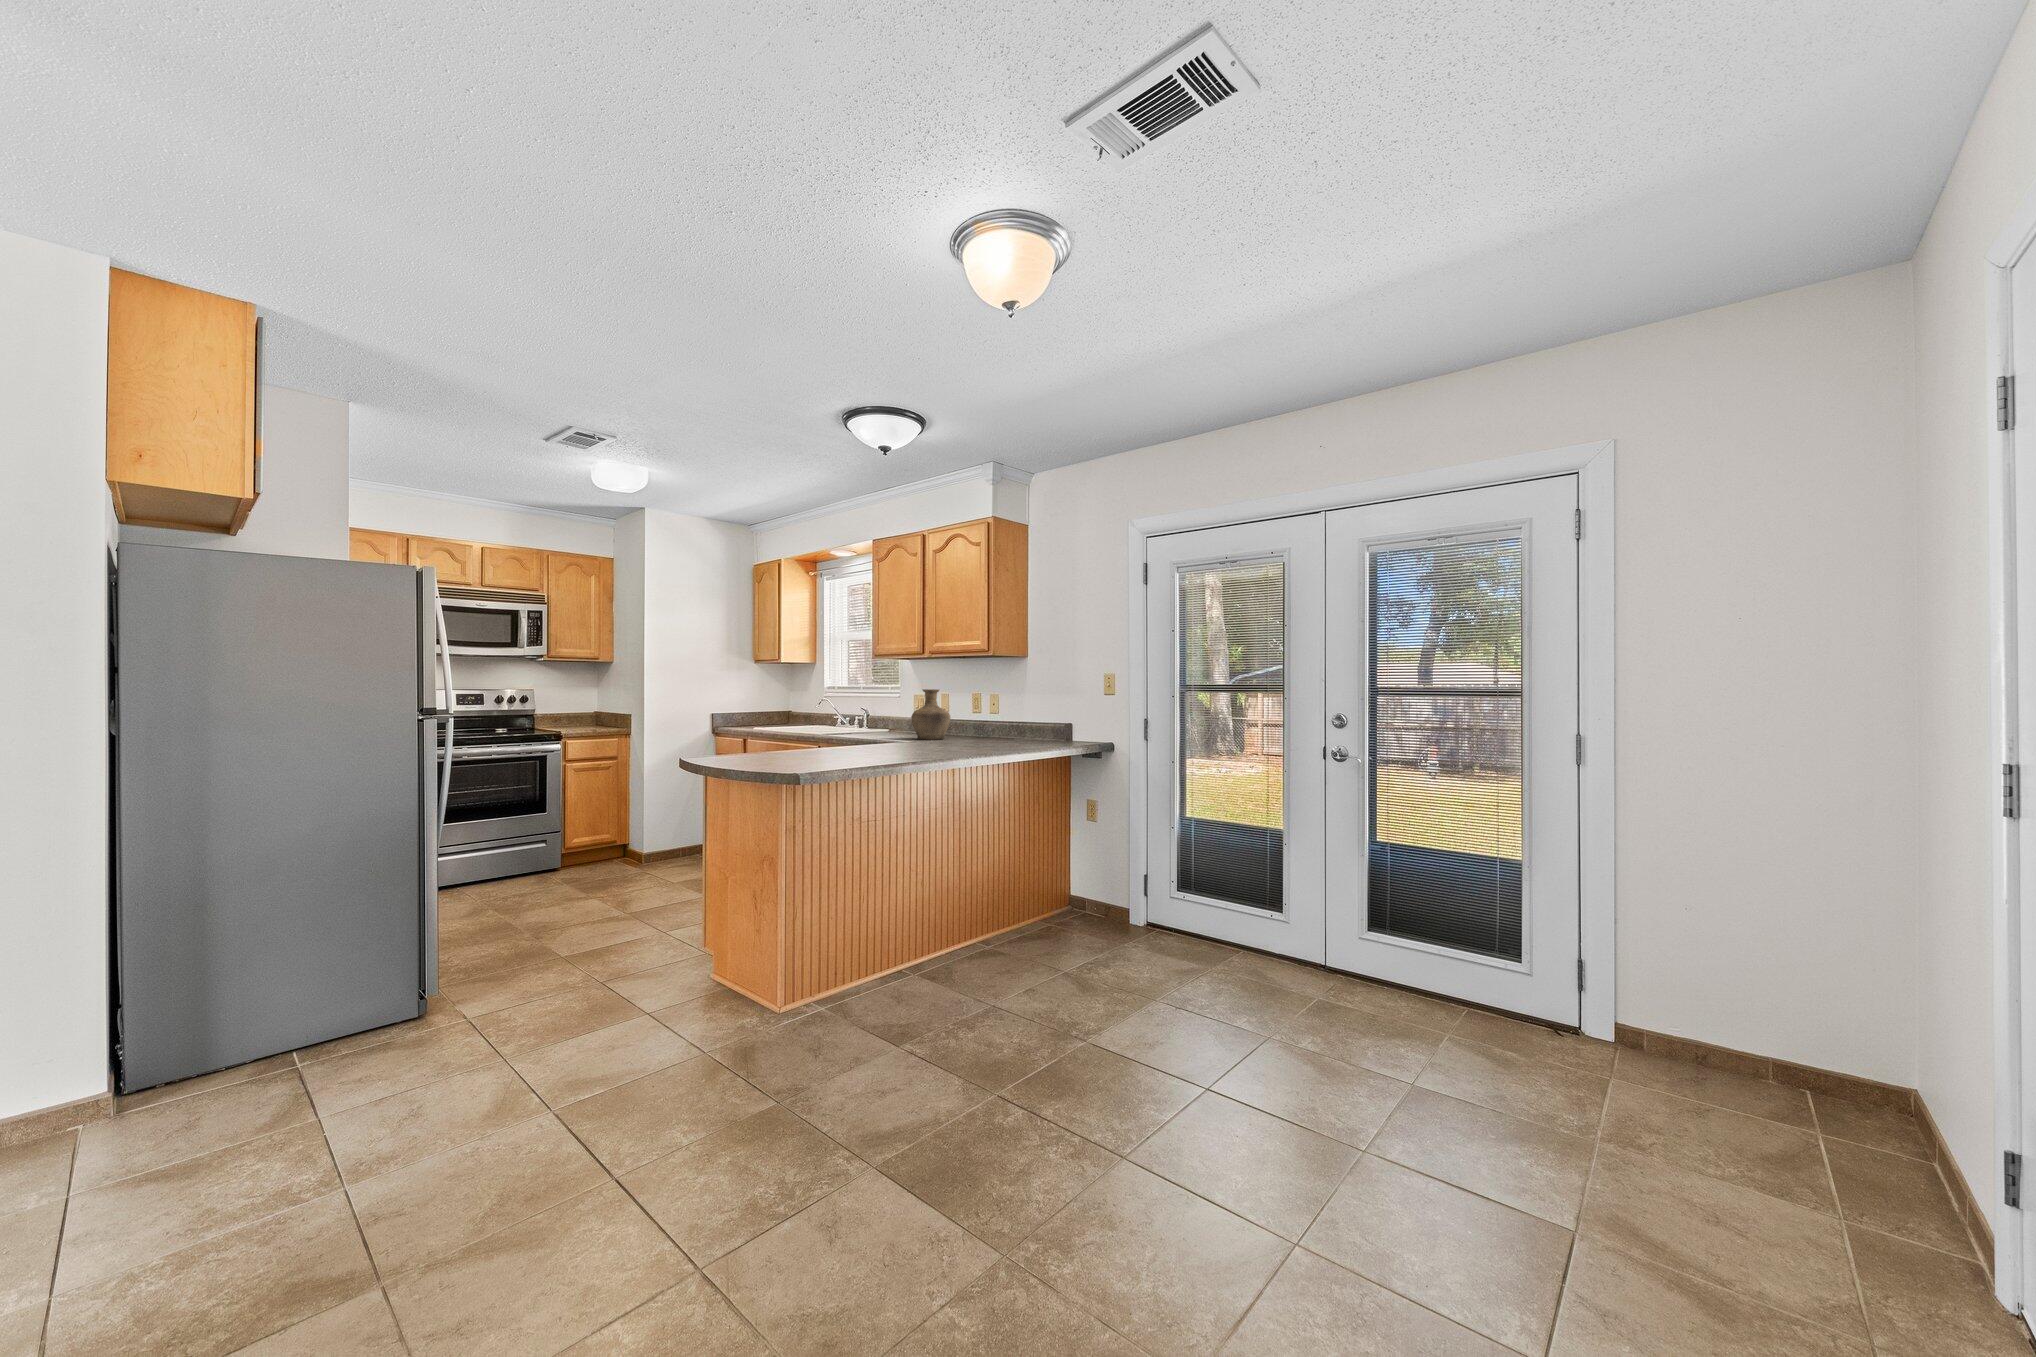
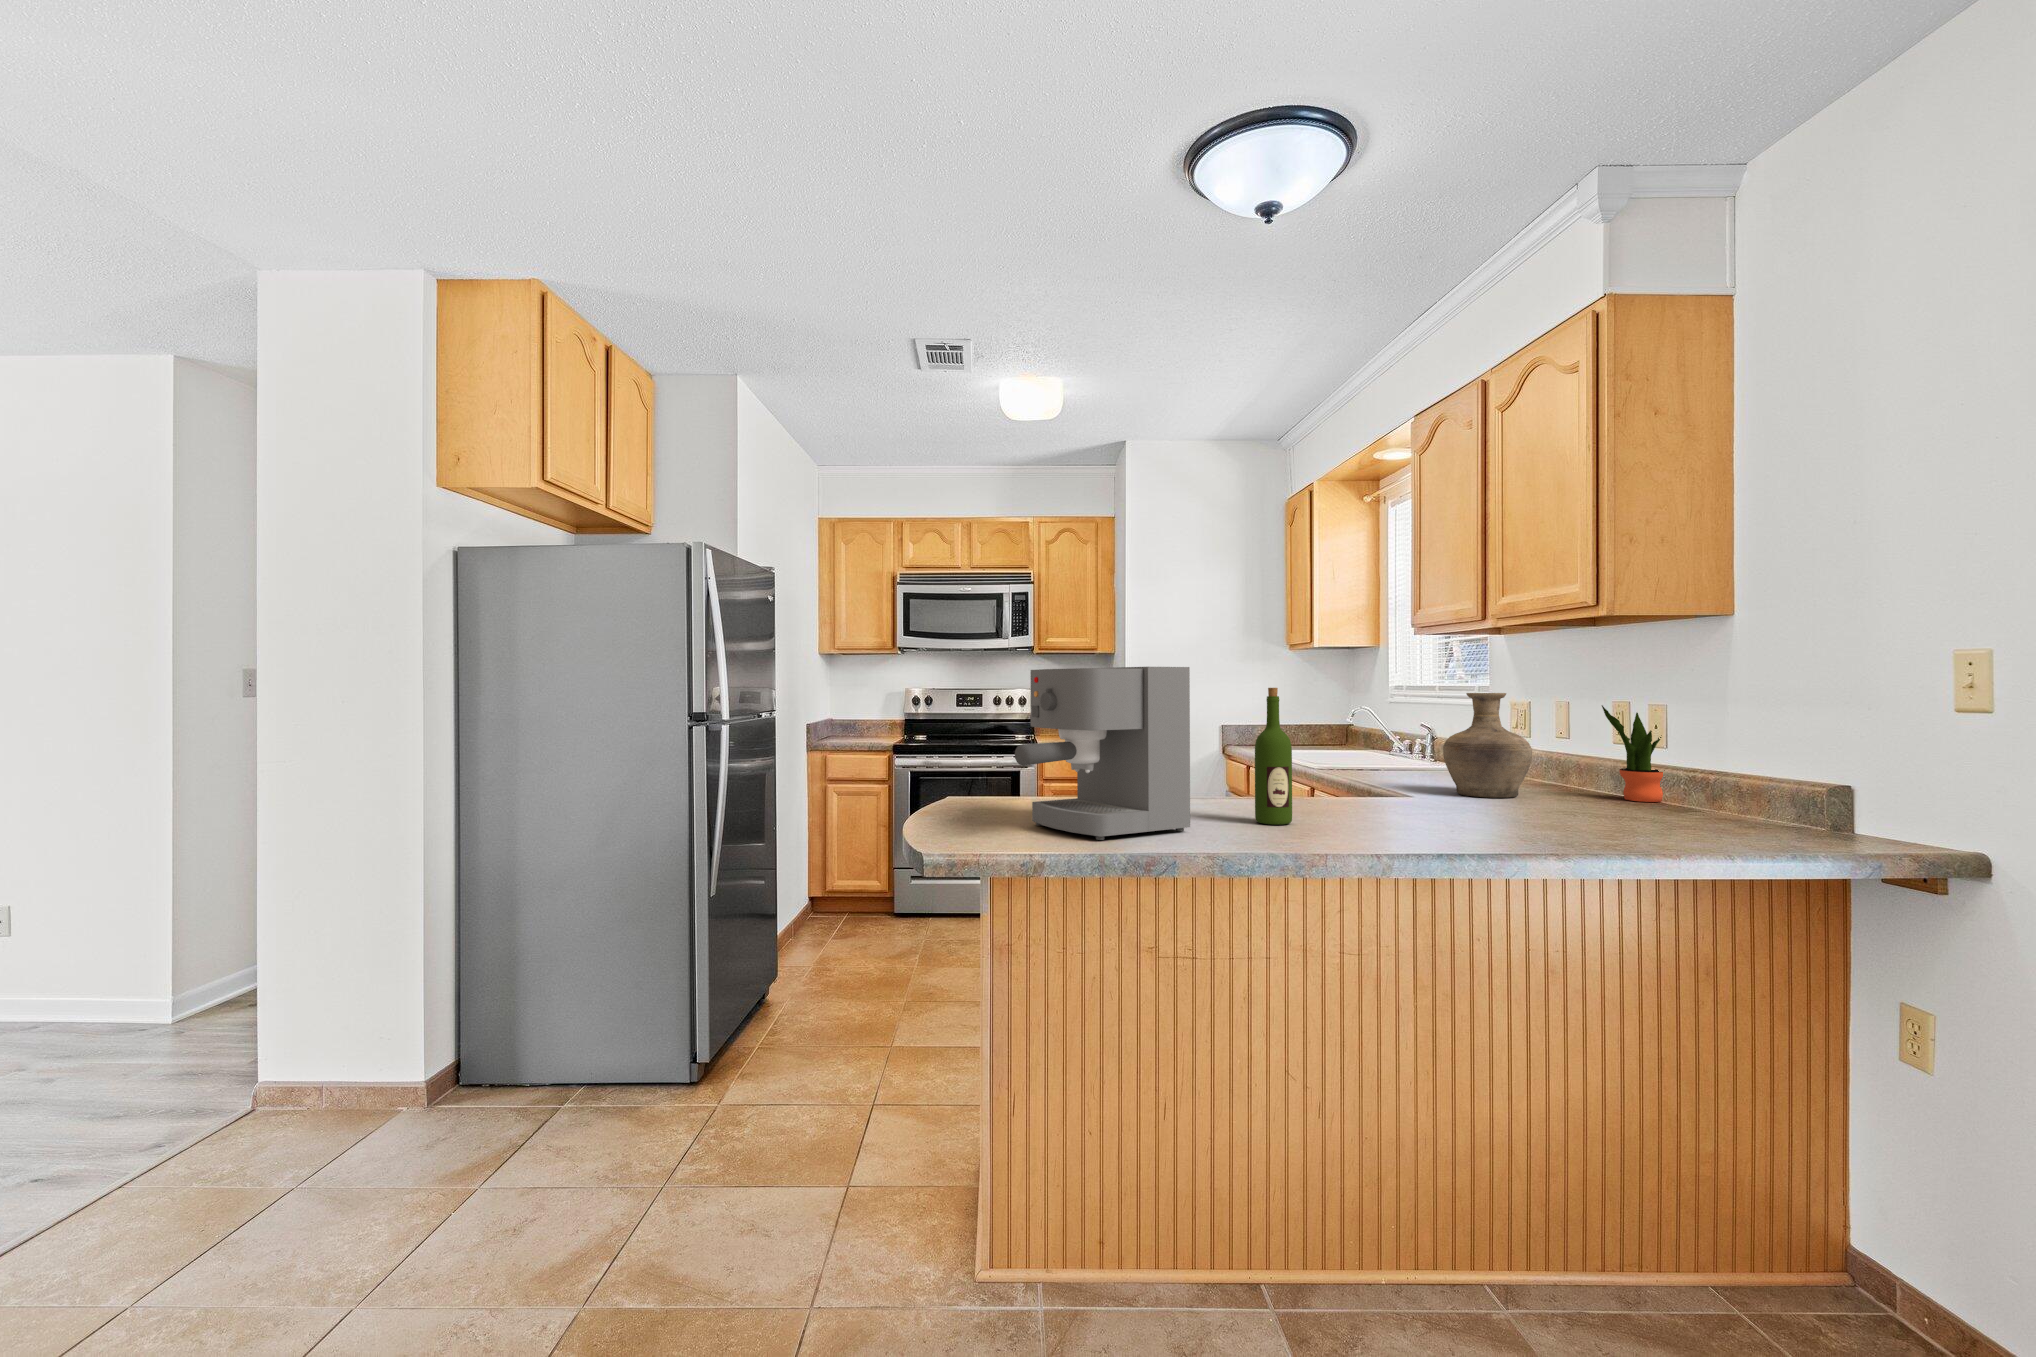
coffee maker: none [781,674,862,759] -> present [1015,667,1190,840]
wine bottle: none [874,685,892,751] -> present [1255,688,1292,825]
potted plant: none [975,695,999,738] -> present [1602,705,1665,802]

